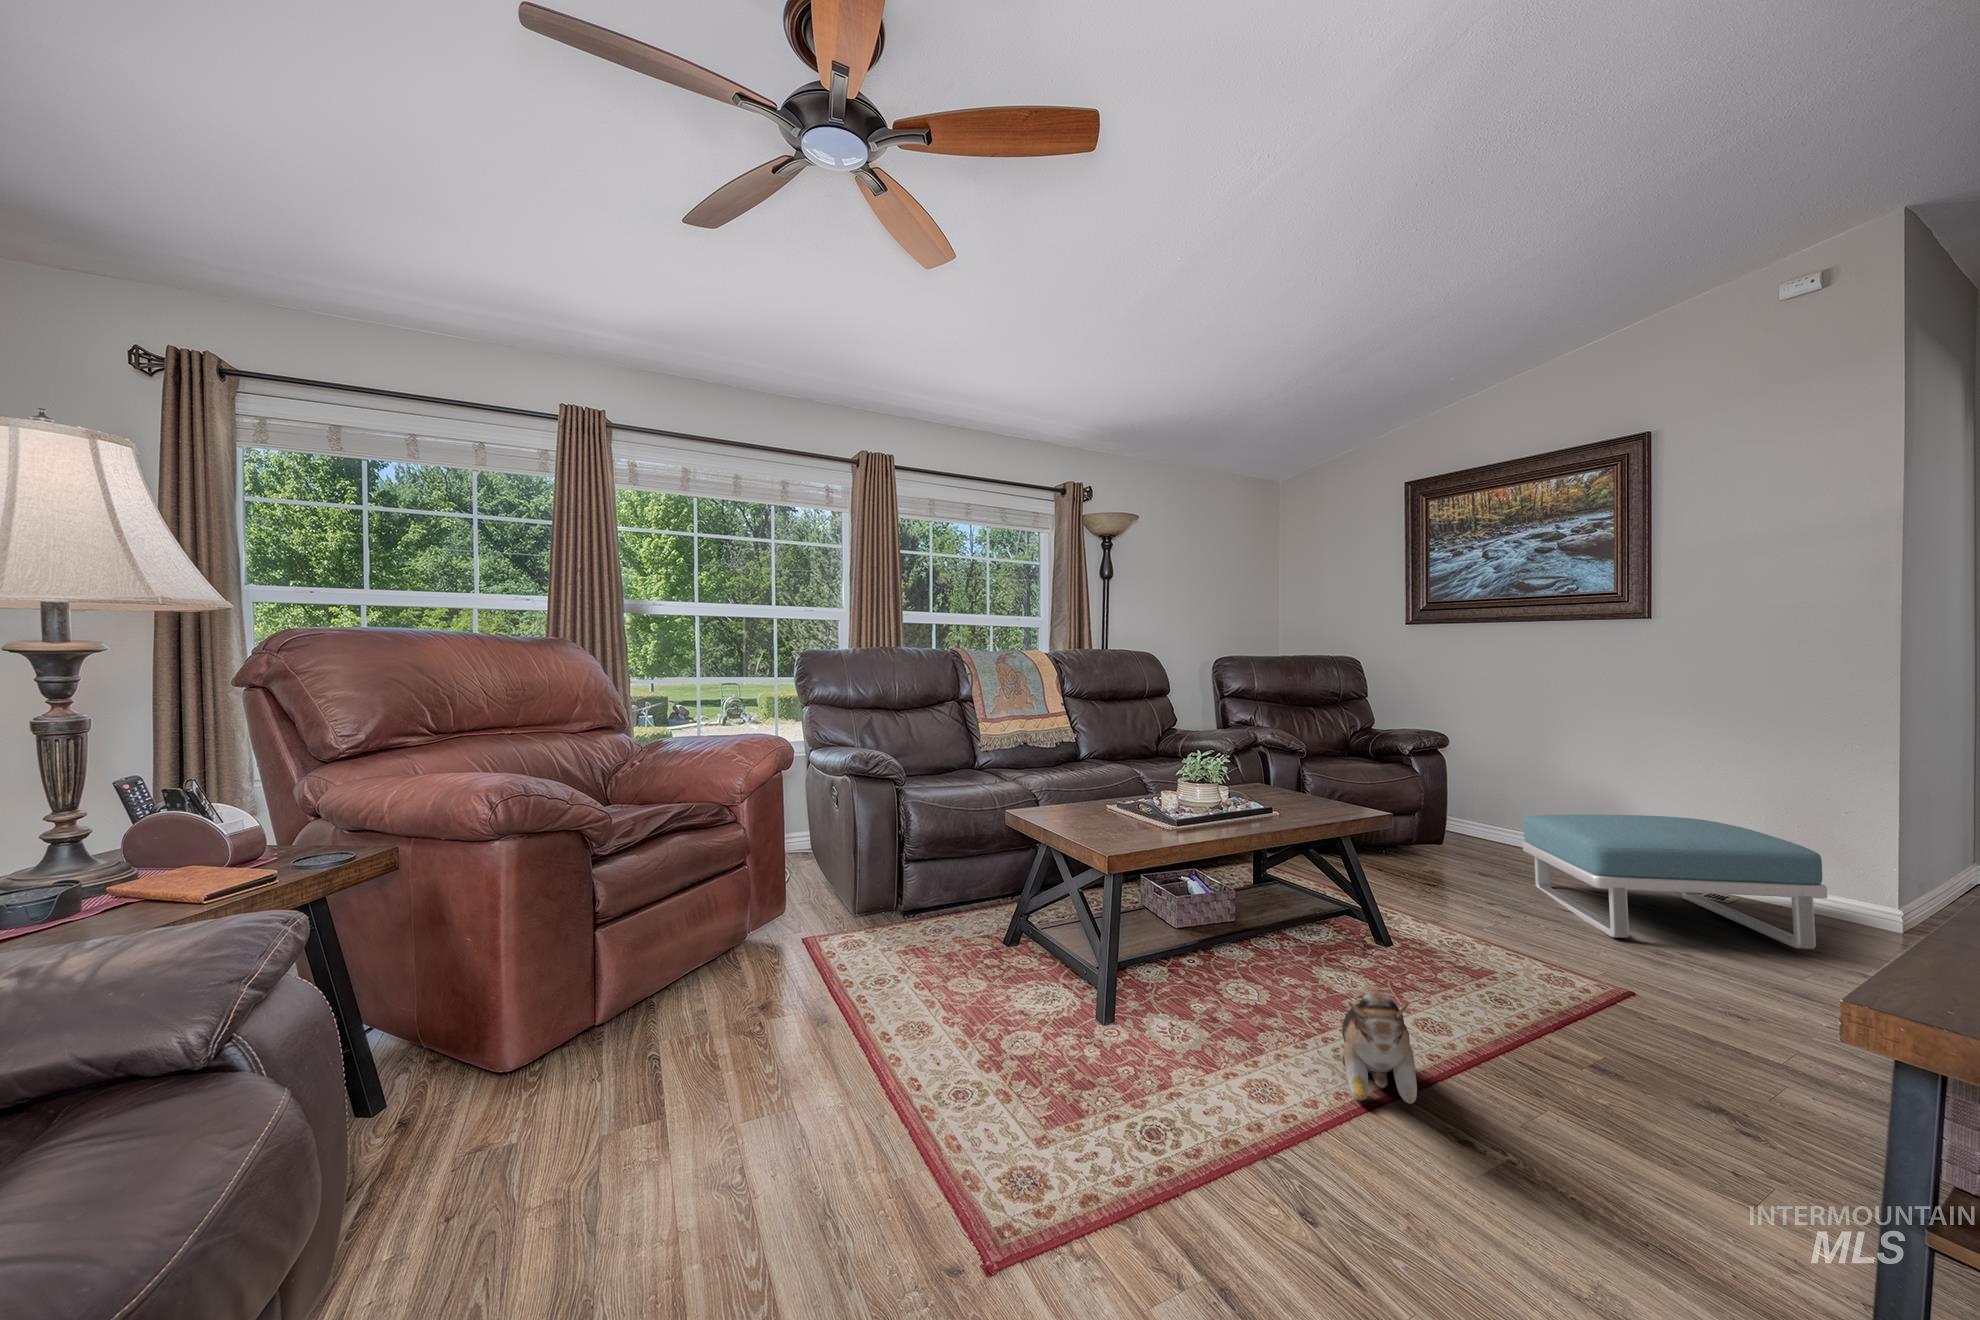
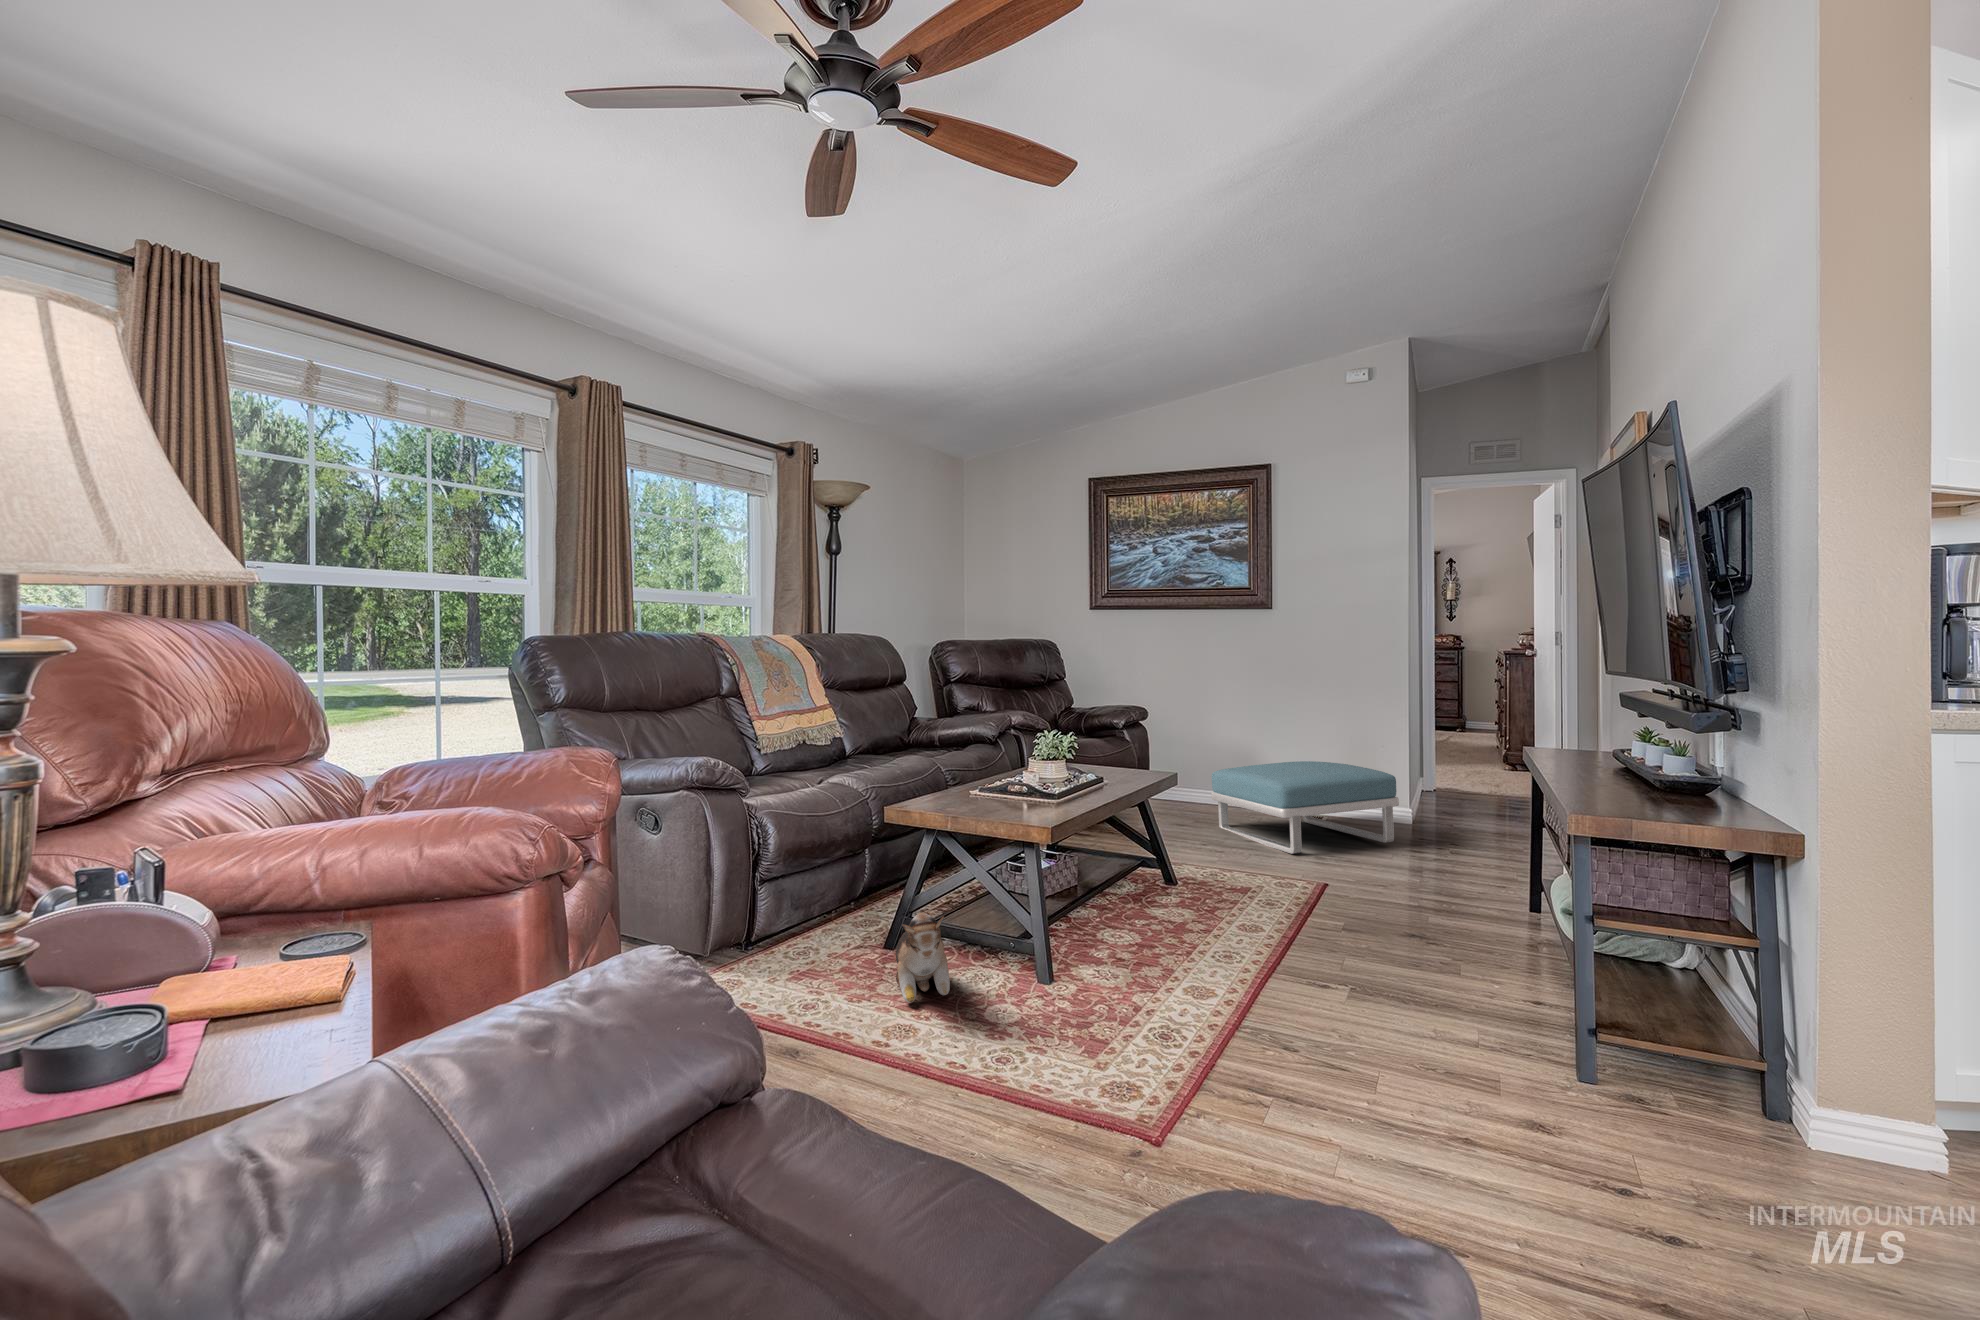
plush toy: present [1342,990,1417,1104] -> present [896,913,950,1003]

